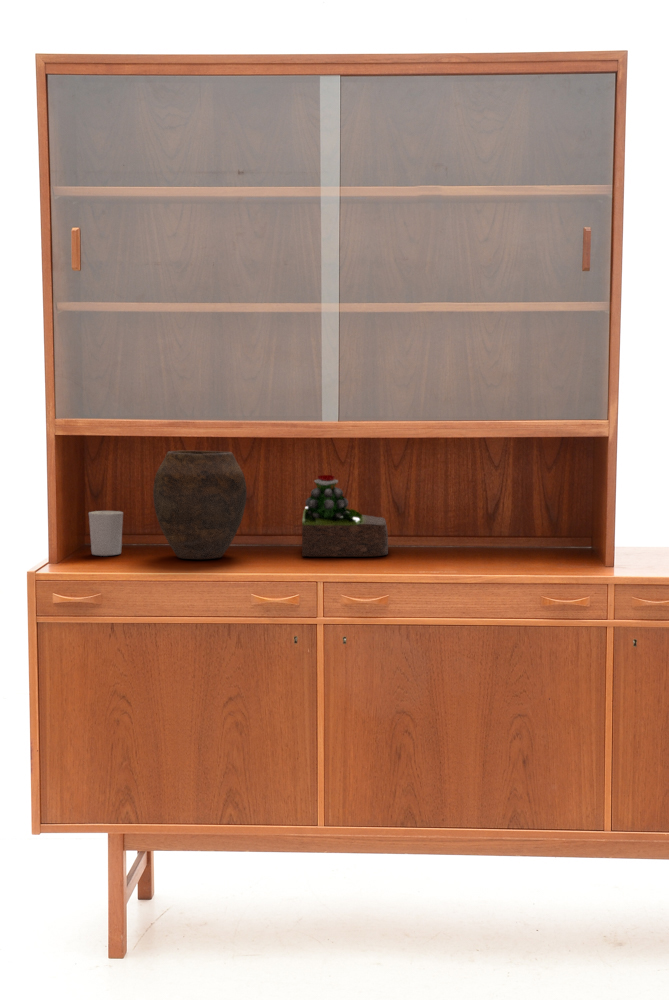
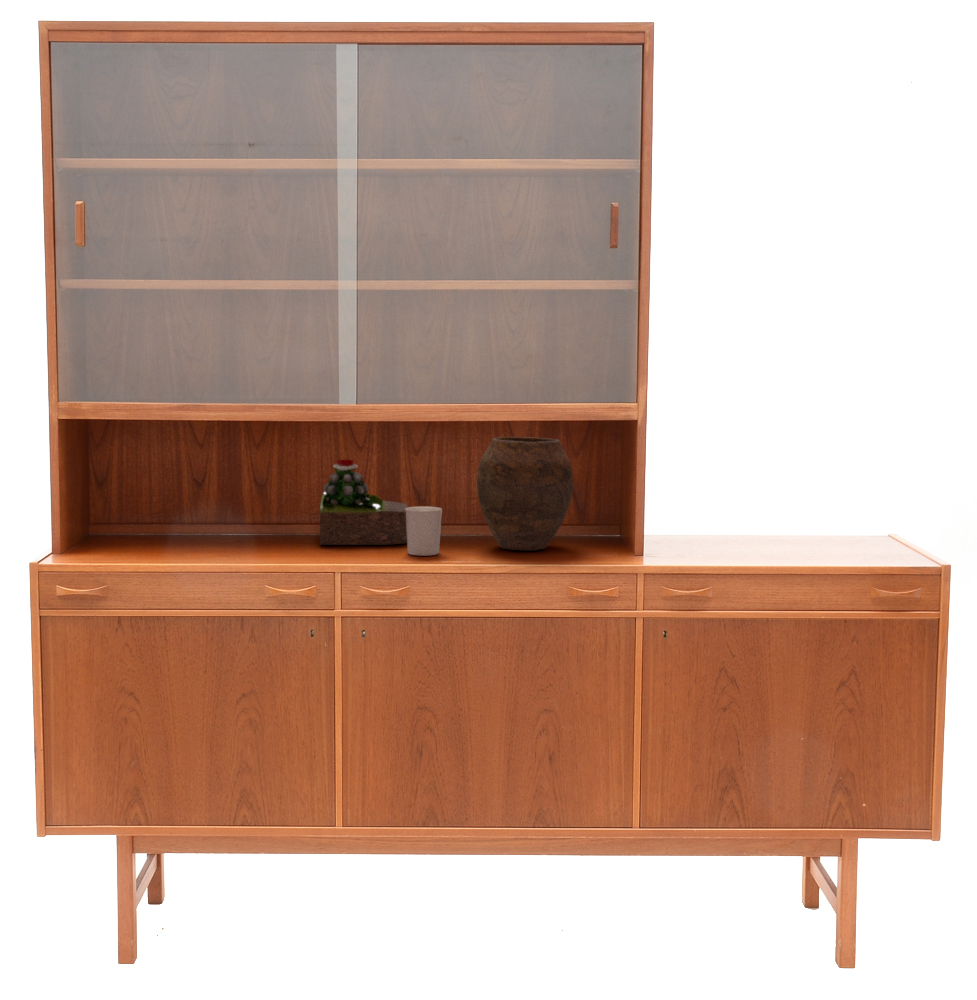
vase: present [153,451,247,559] -> present [477,437,573,550]
candle holder: present [89,511,123,556] -> present [405,506,442,556]

